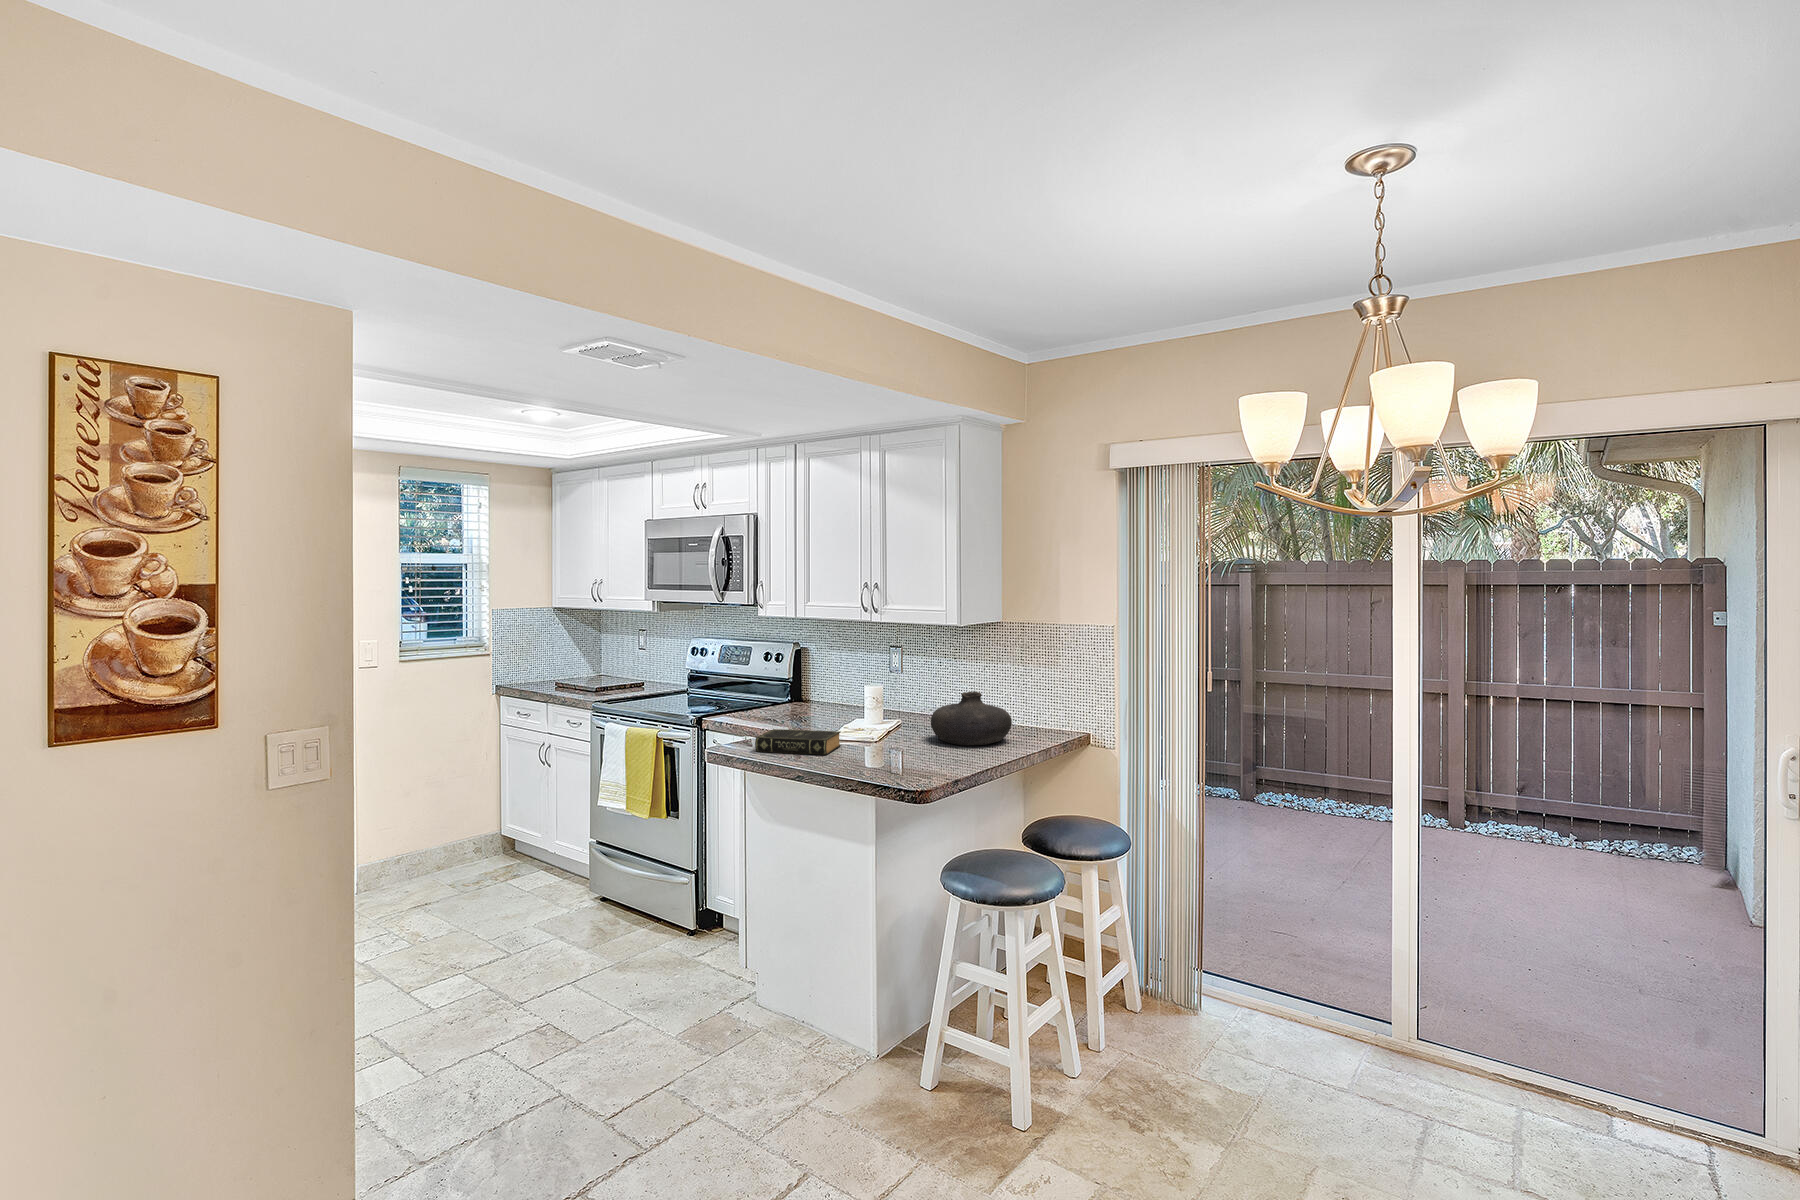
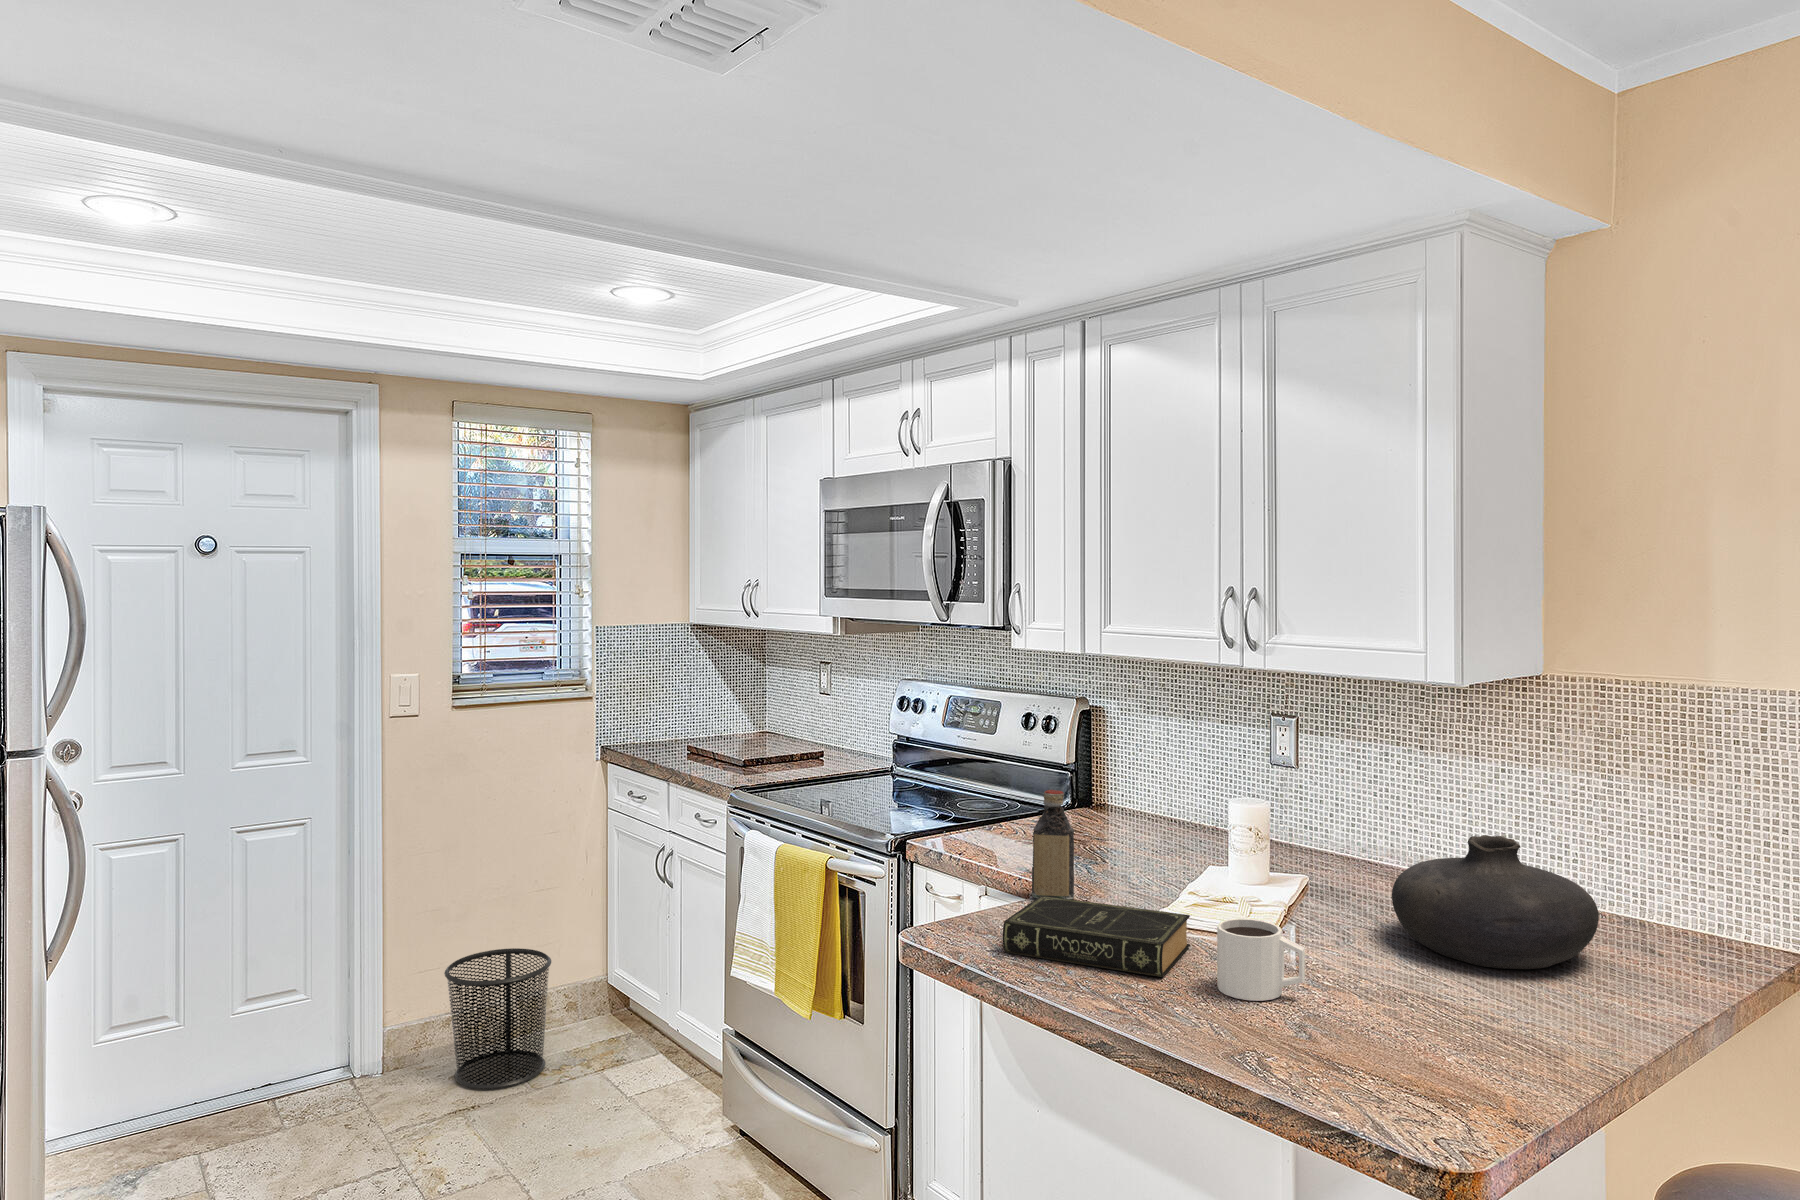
bottle: none [769,682,790,735] -> present [1032,790,1074,899]
mug: none [849,727,885,759] -> present [1217,919,1305,1001]
waste bin: none [402,811,472,894] -> present [444,948,551,1089]

